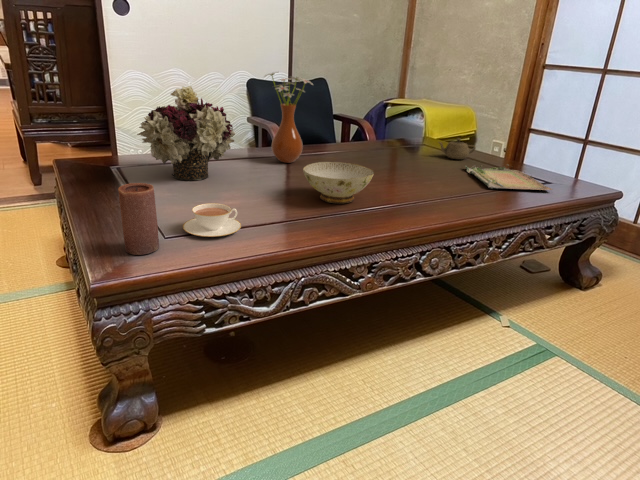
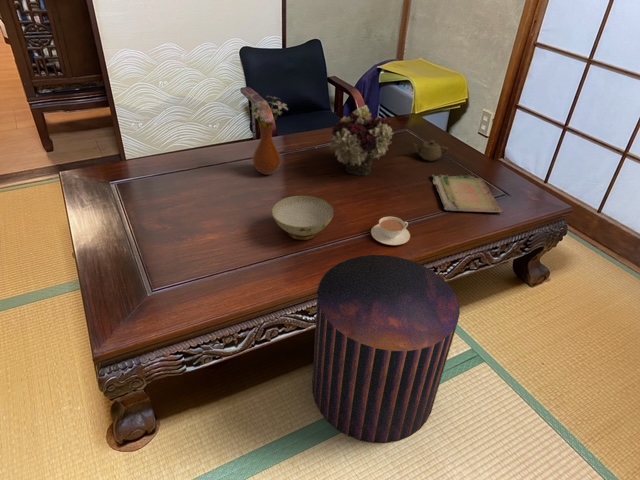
flower arrangement: present [137,86,235,181] -> present [329,105,394,176]
candle: present [118,183,159,255] -> none [109,264,146,319]
teacup: present [183,203,241,237] -> present [371,216,410,245]
pouf: none [354,215,546,440] -> present [312,255,460,443]

